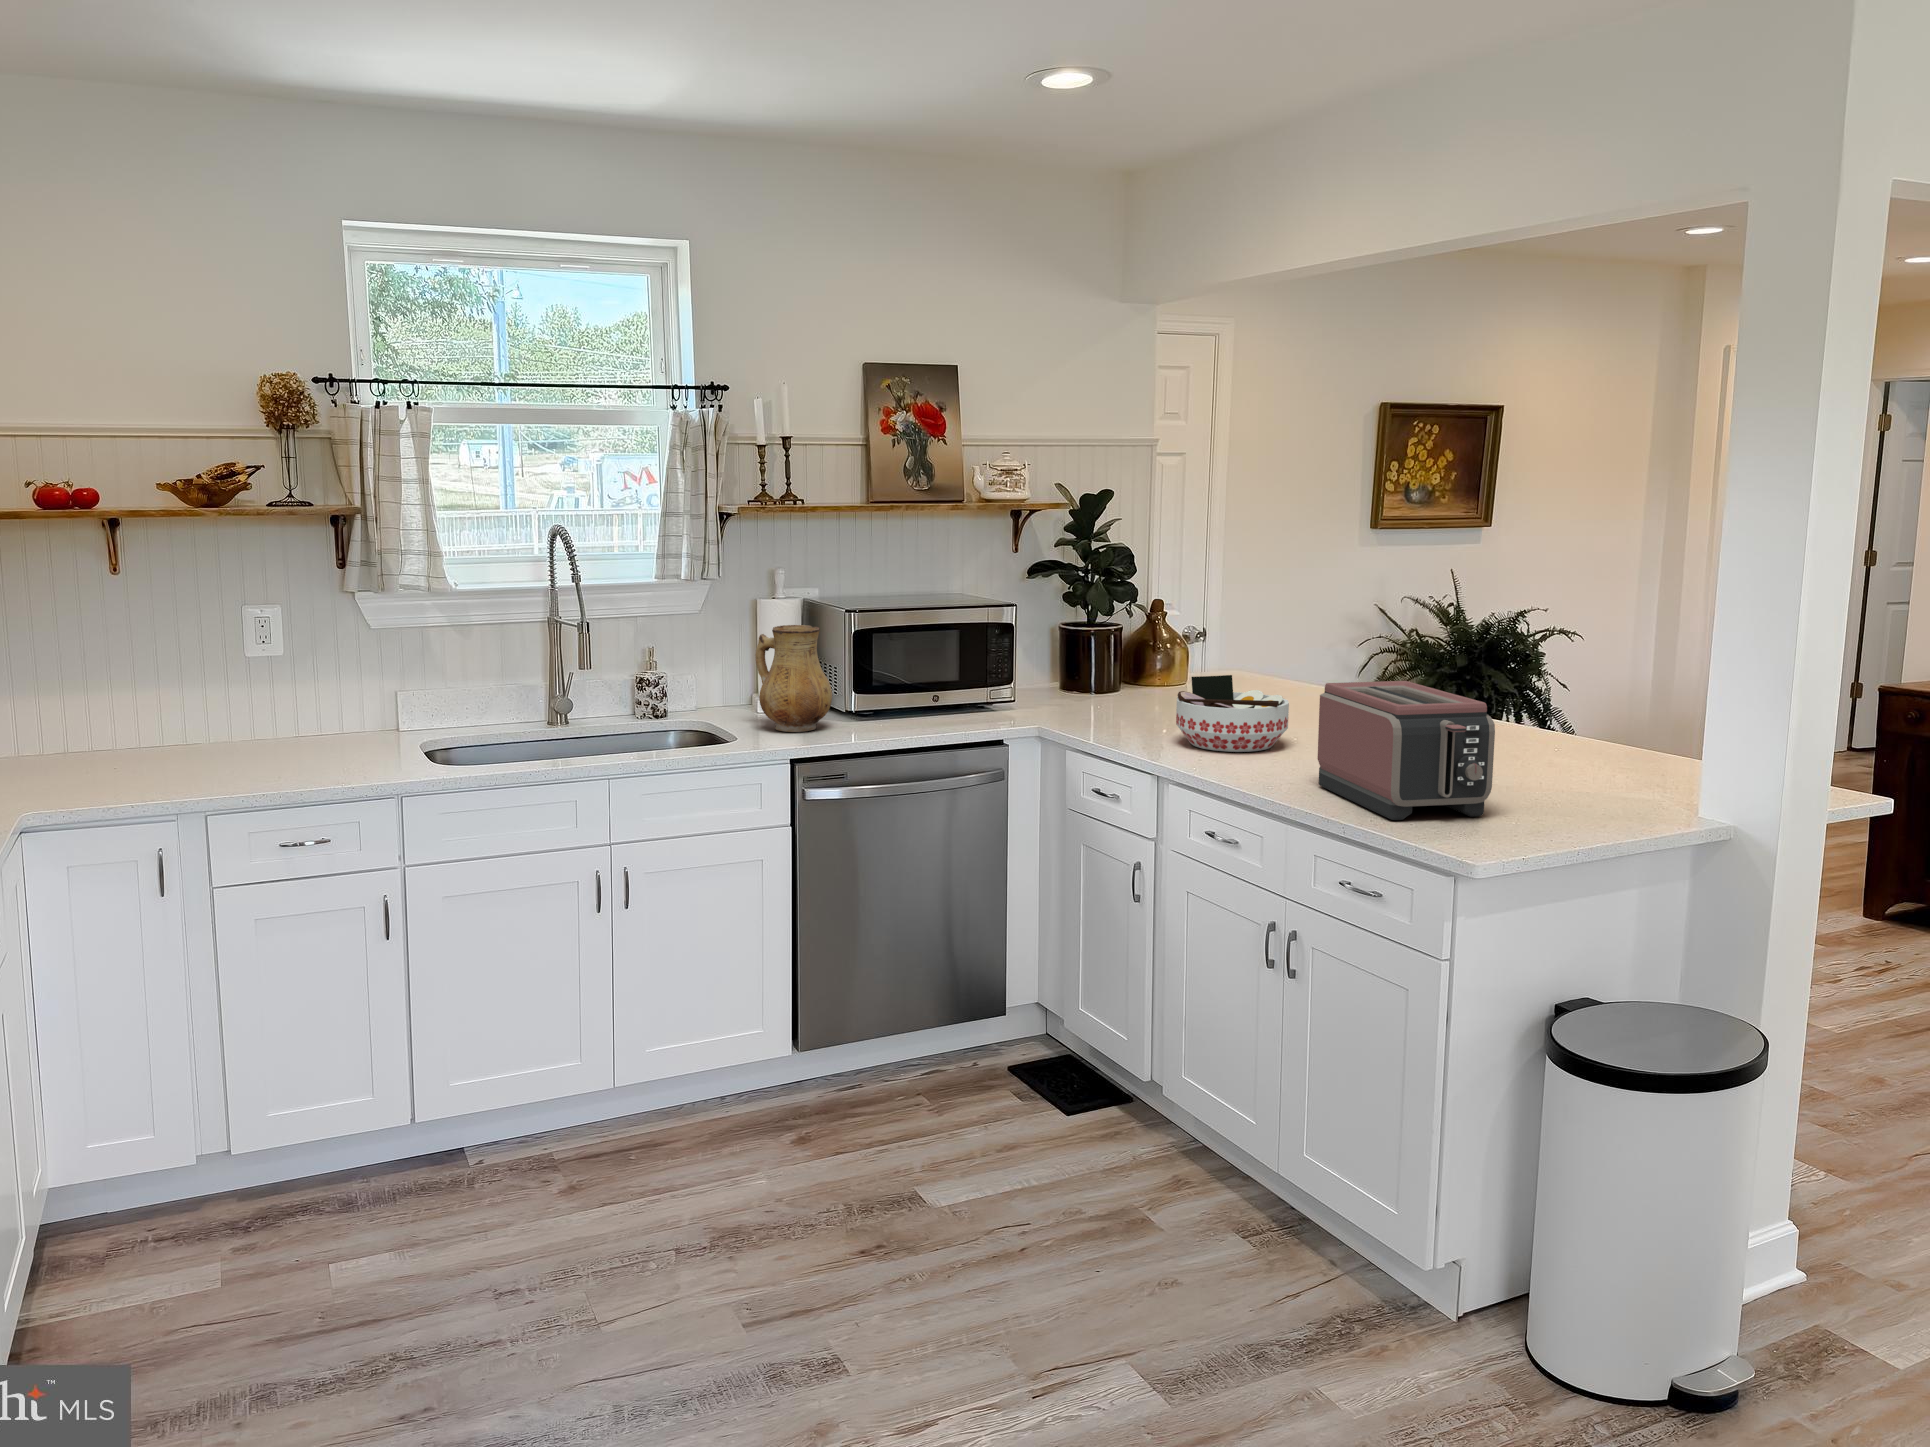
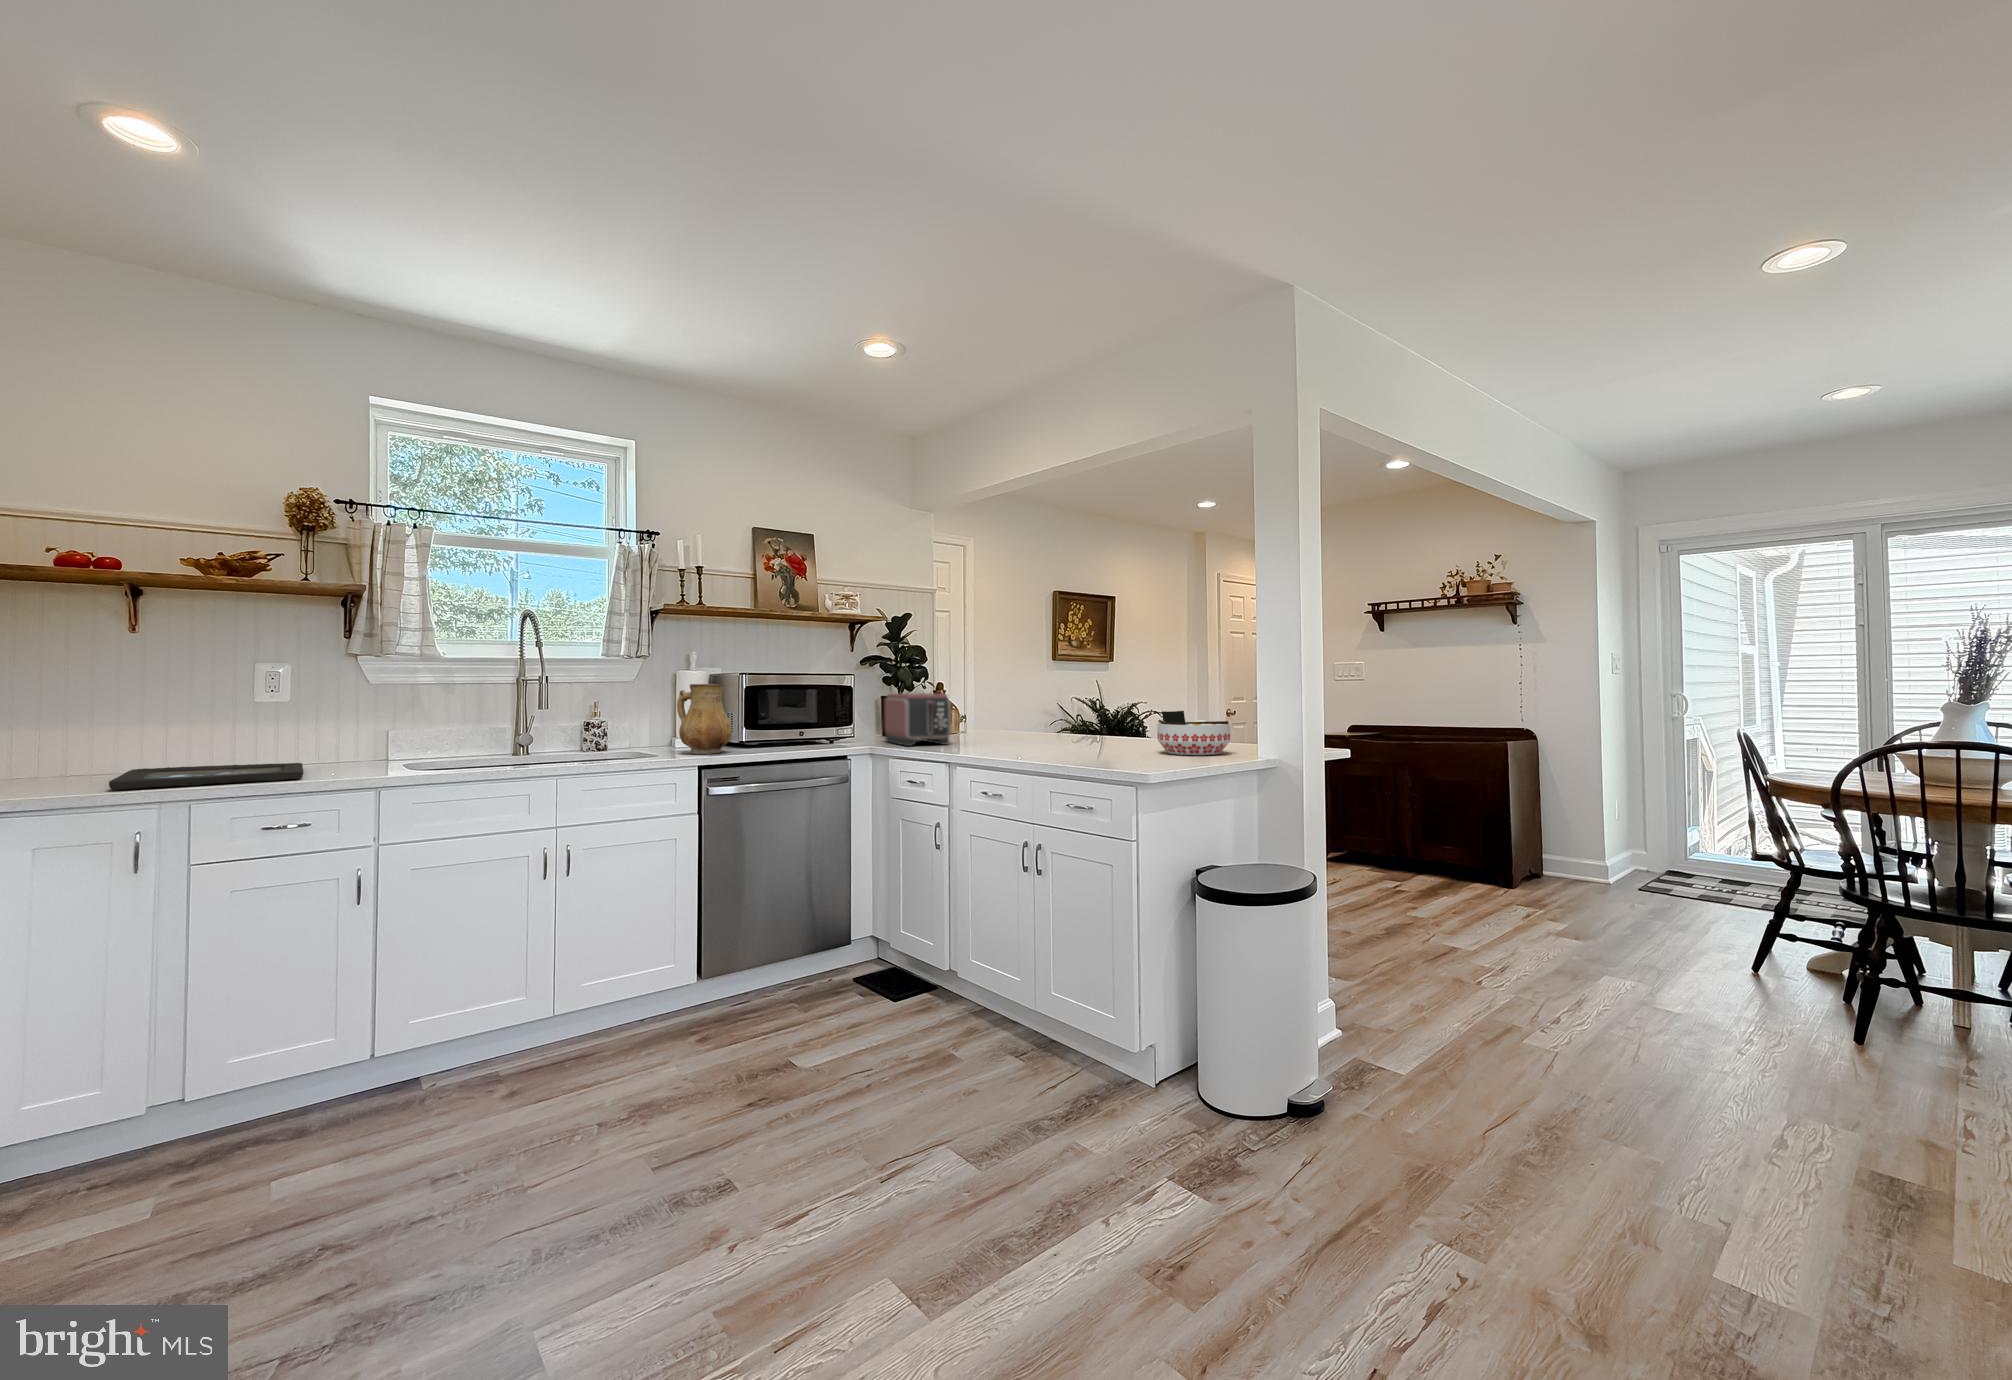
bowl: present [1176,675,1289,752] -> present [1157,711,1230,755]
toaster: present [1318,681,1495,820] -> present [884,693,951,746]
tray: none [129,738,317,791] -> present [109,763,303,790]

